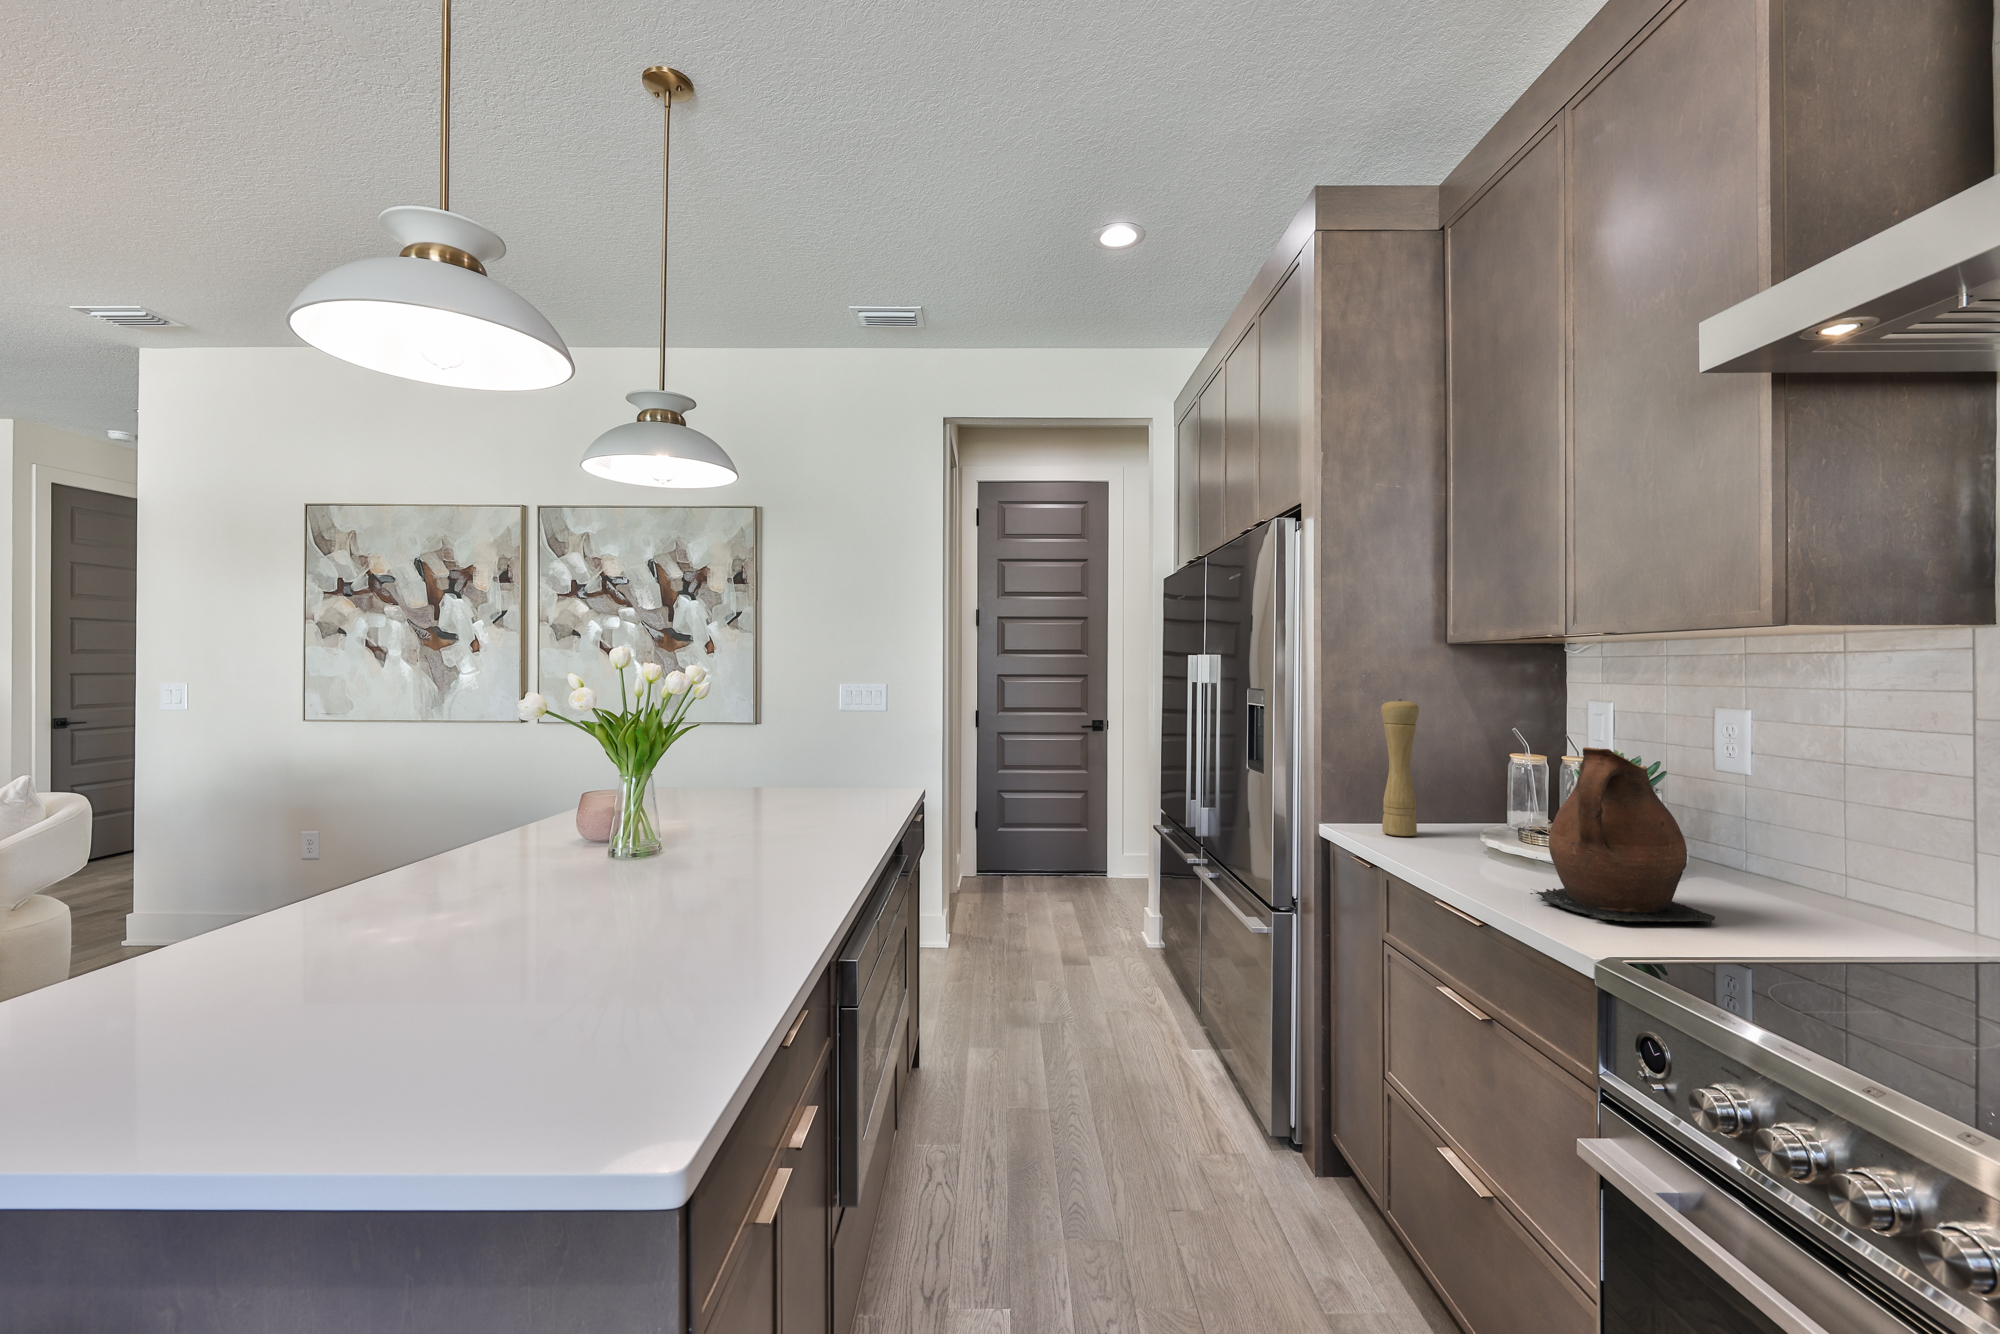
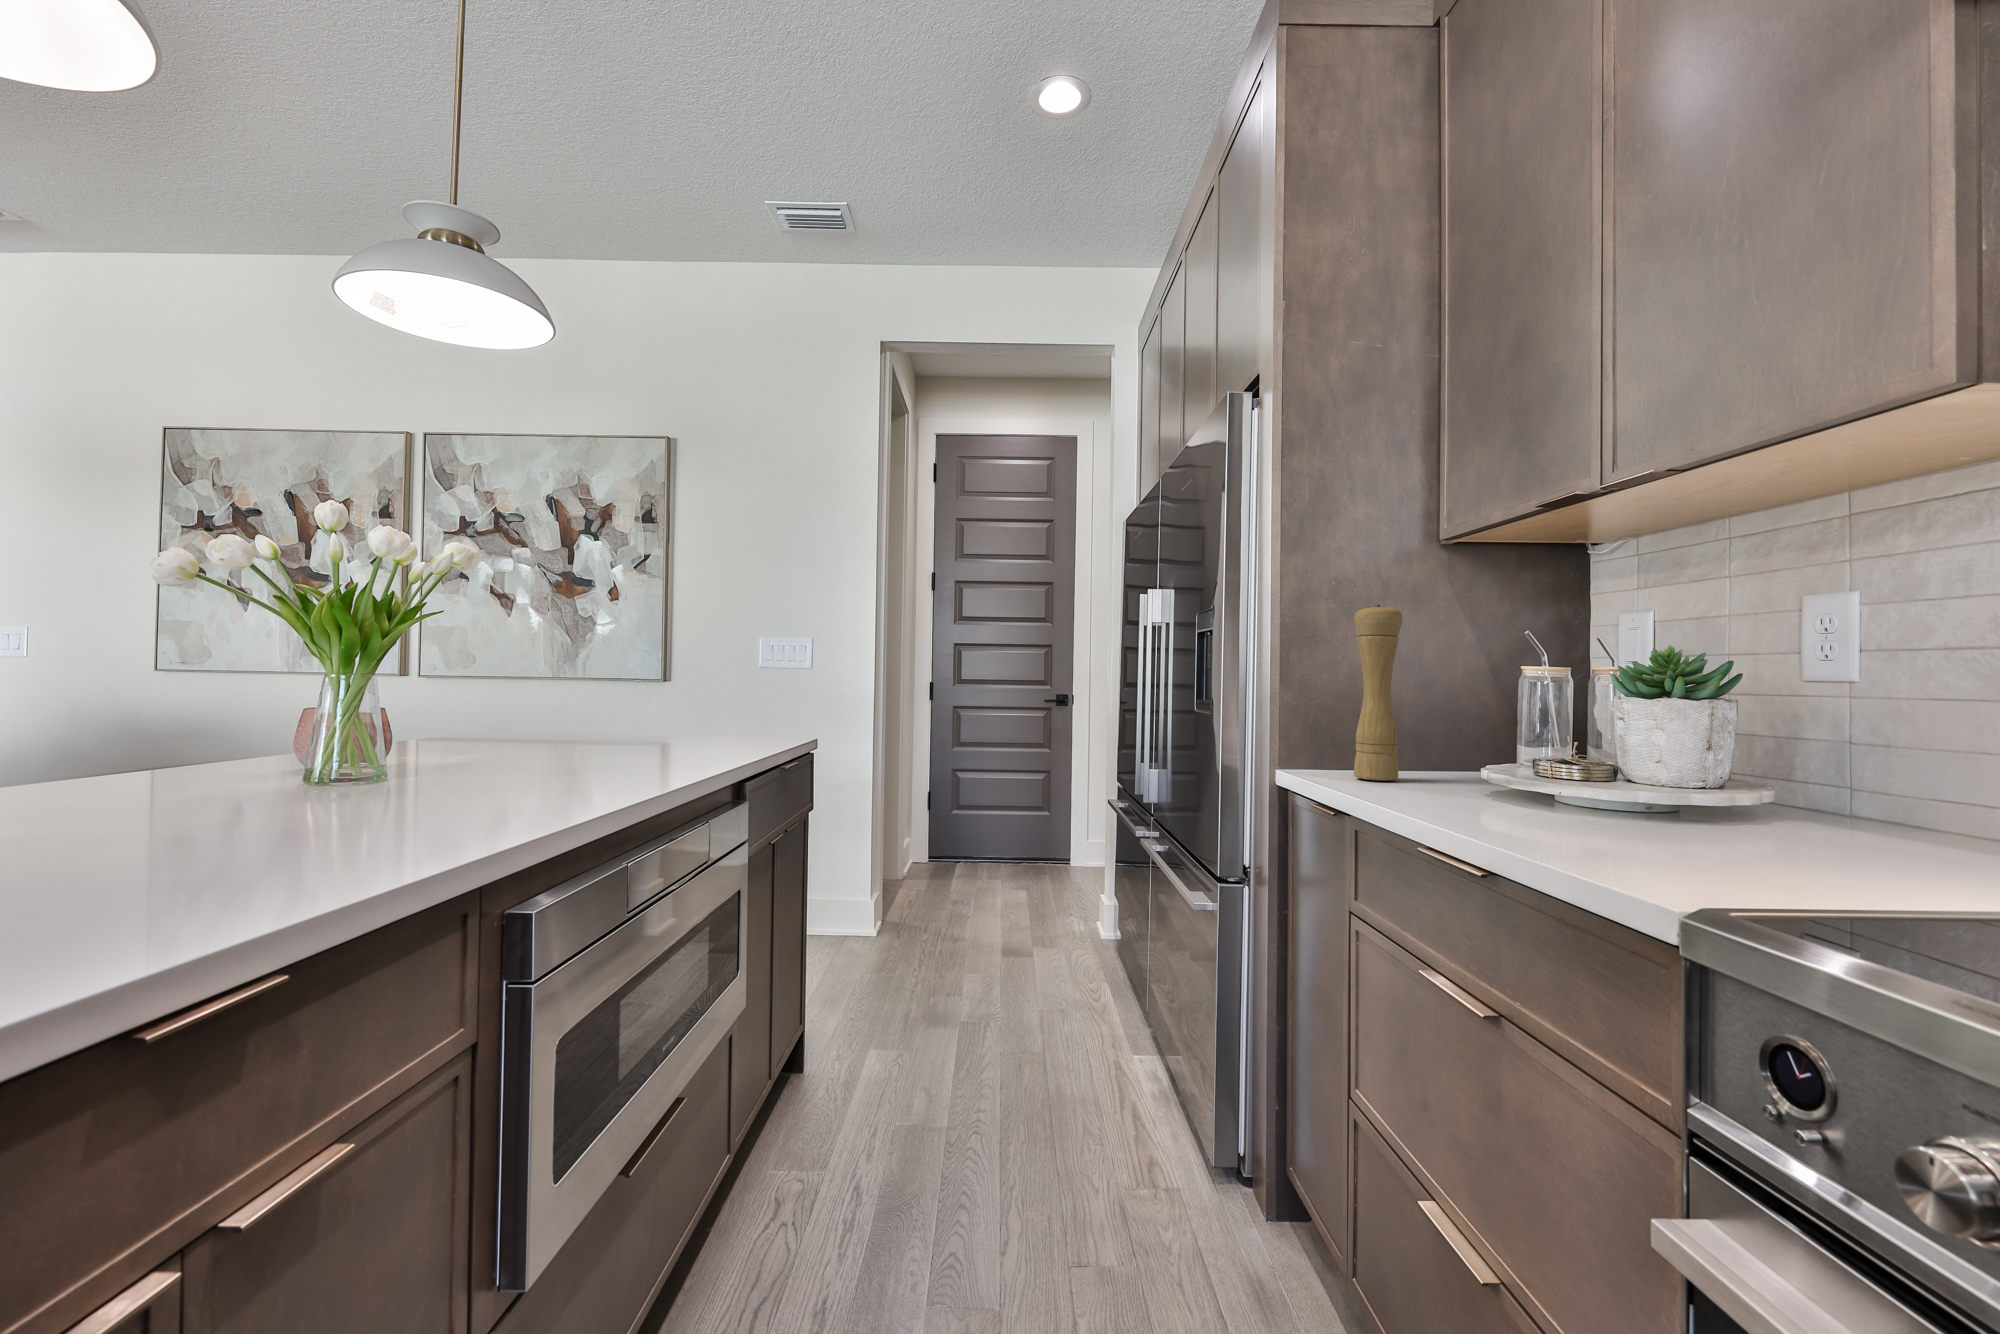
ceramic pitcher: present [1530,747,1715,924] -> none [1556,604,1849,871]

